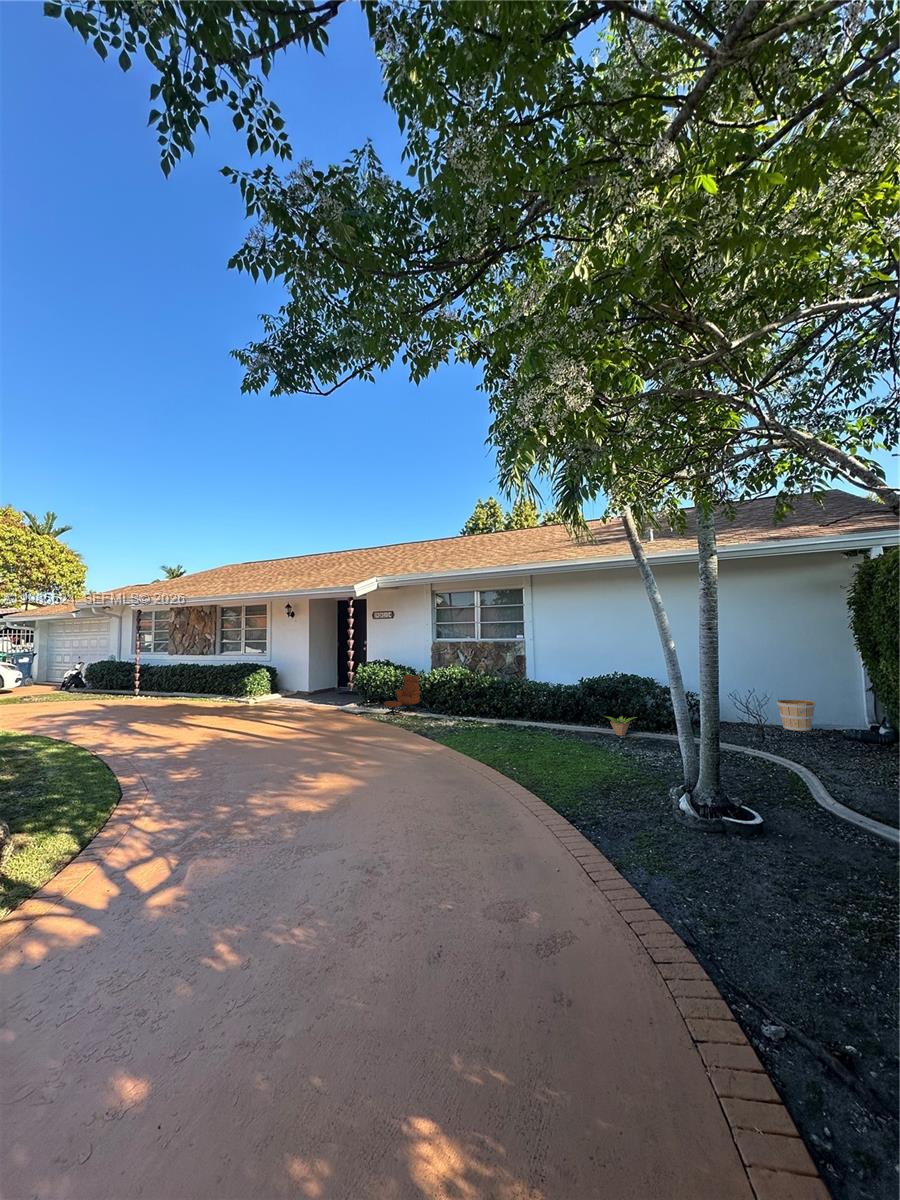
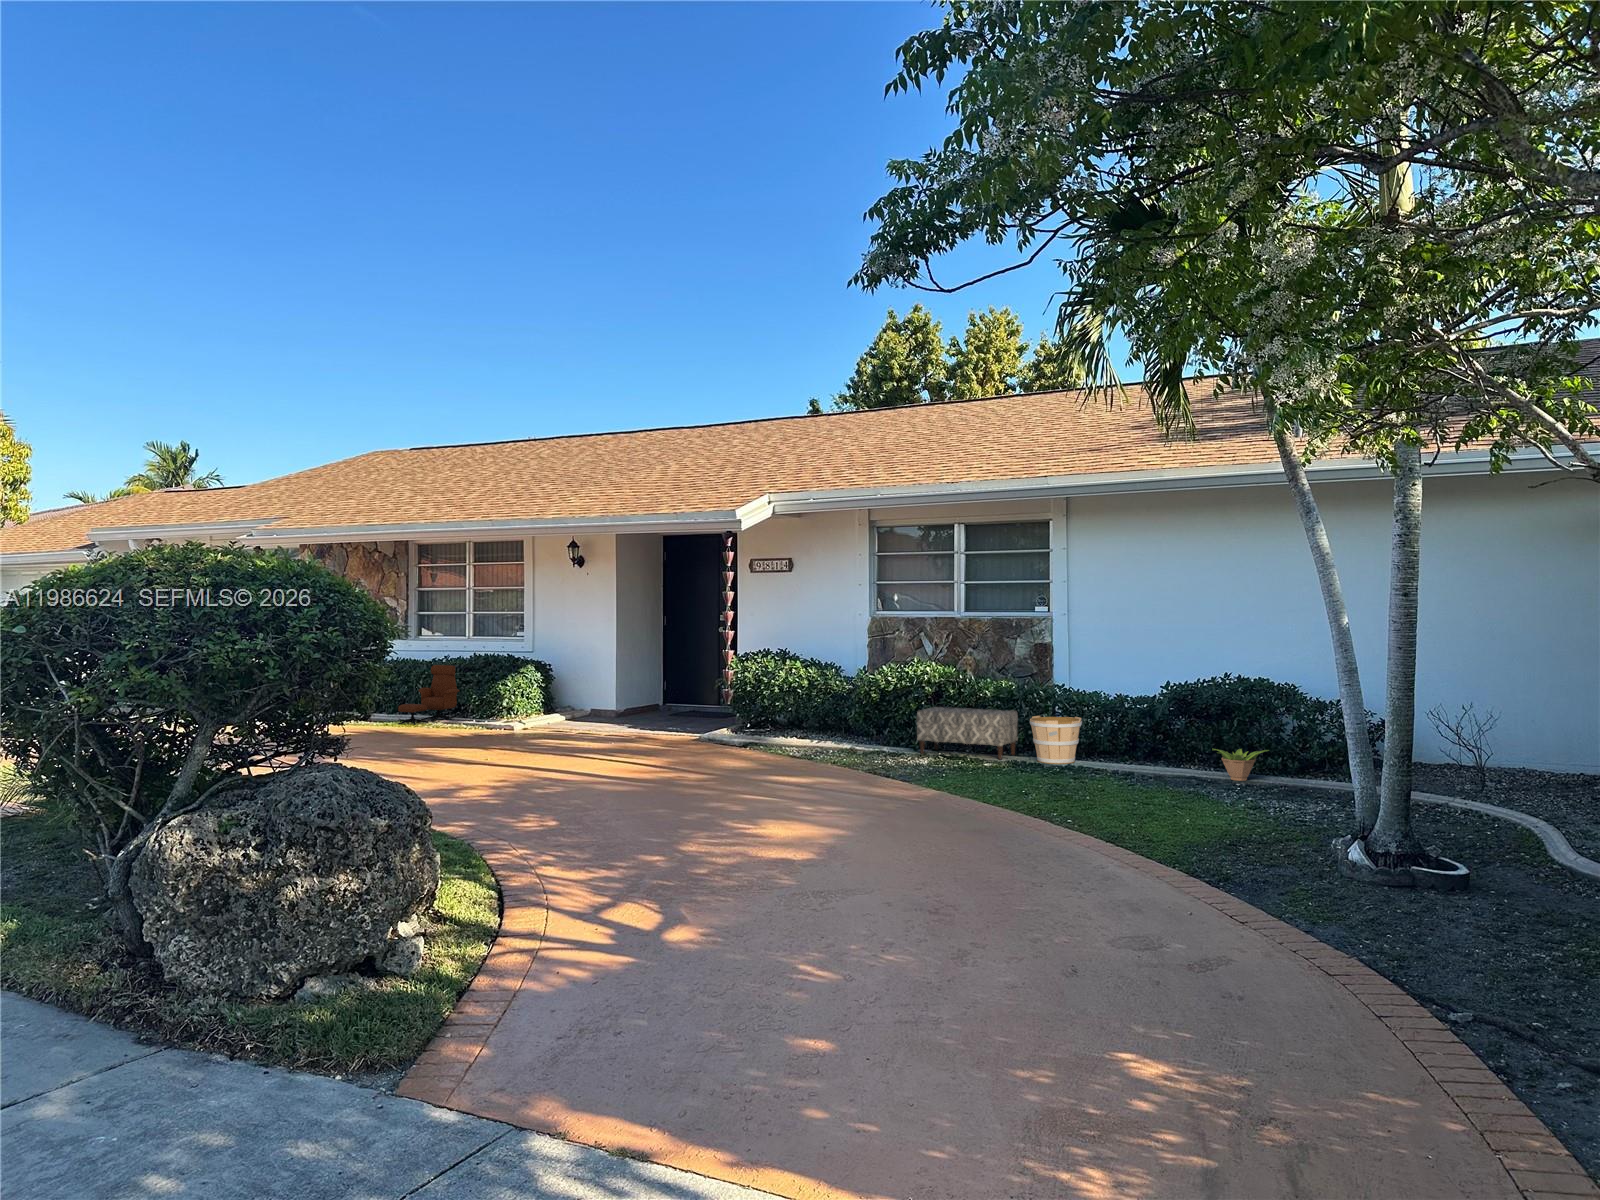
lounge chair: present [384,675,421,715] -> present [398,665,459,724]
bench: none [447,691,503,721] -> present [917,707,1018,759]
wooden bucket: present [777,700,816,731] -> present [1030,716,1082,764]

